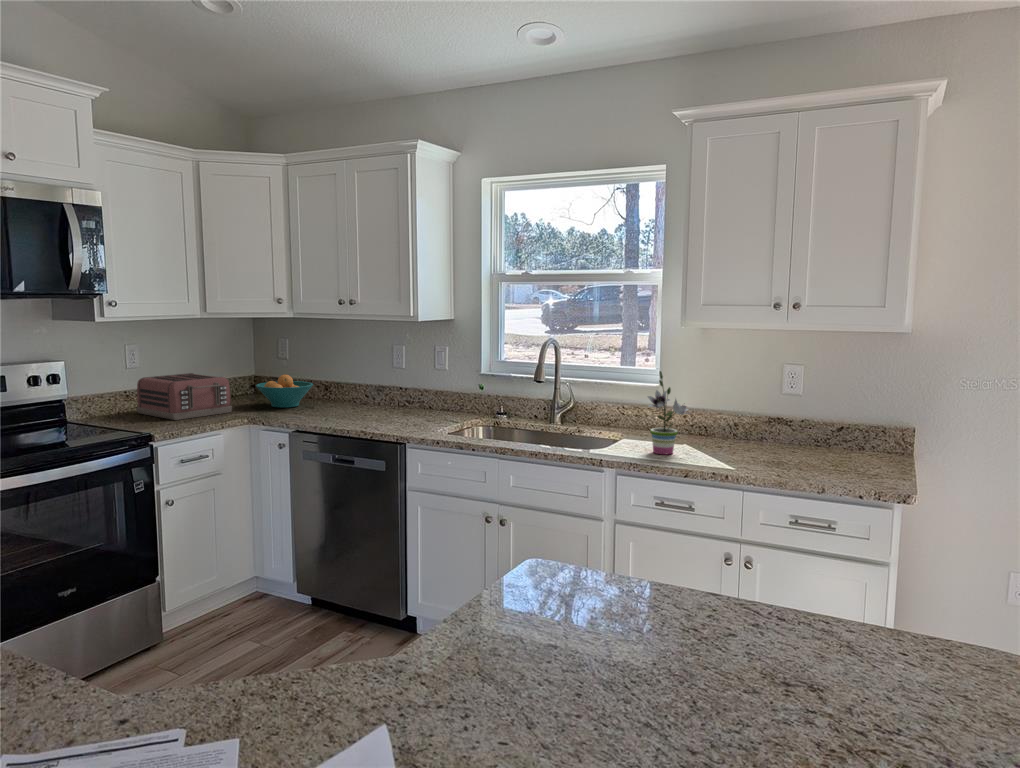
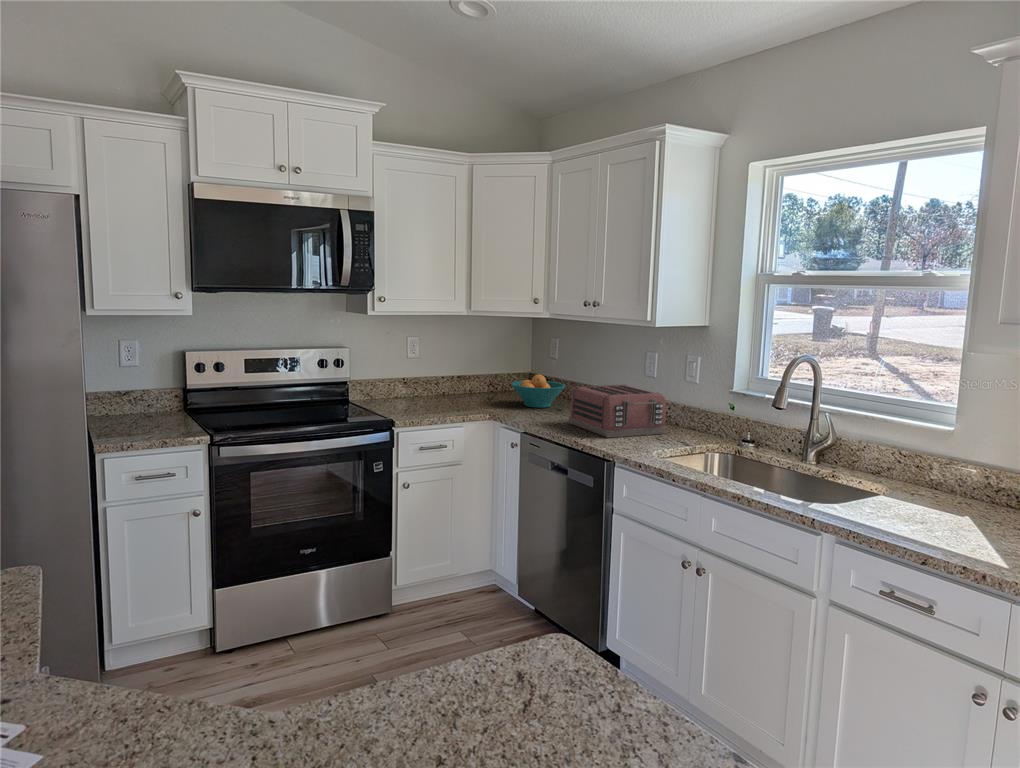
potted plant: present [648,371,690,454] -> none [892,411,968,528]
toaster: present [136,373,232,420] -> present [569,385,666,438]

